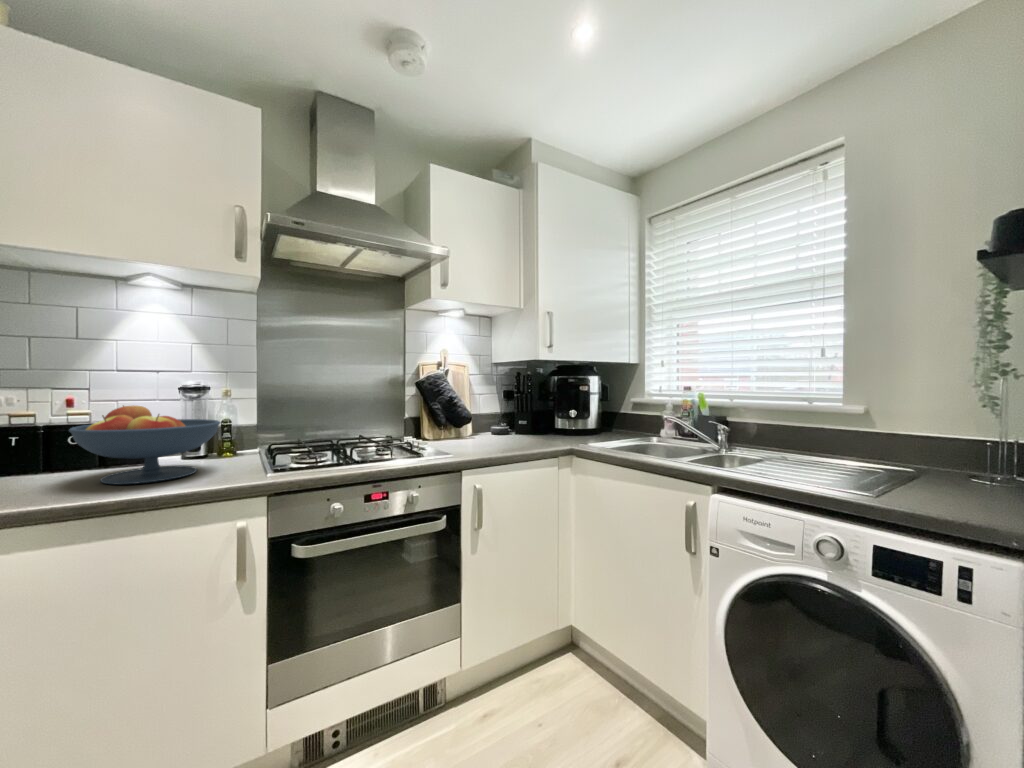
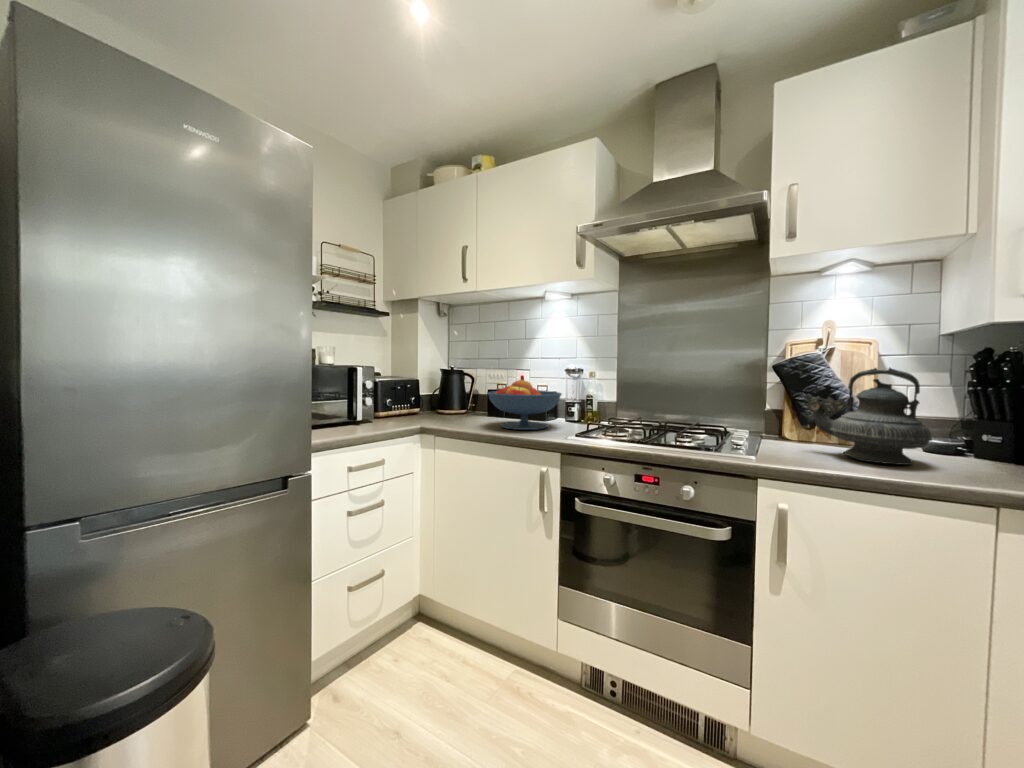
teapot: none [455,384,522,446] -> present [803,368,932,465]

